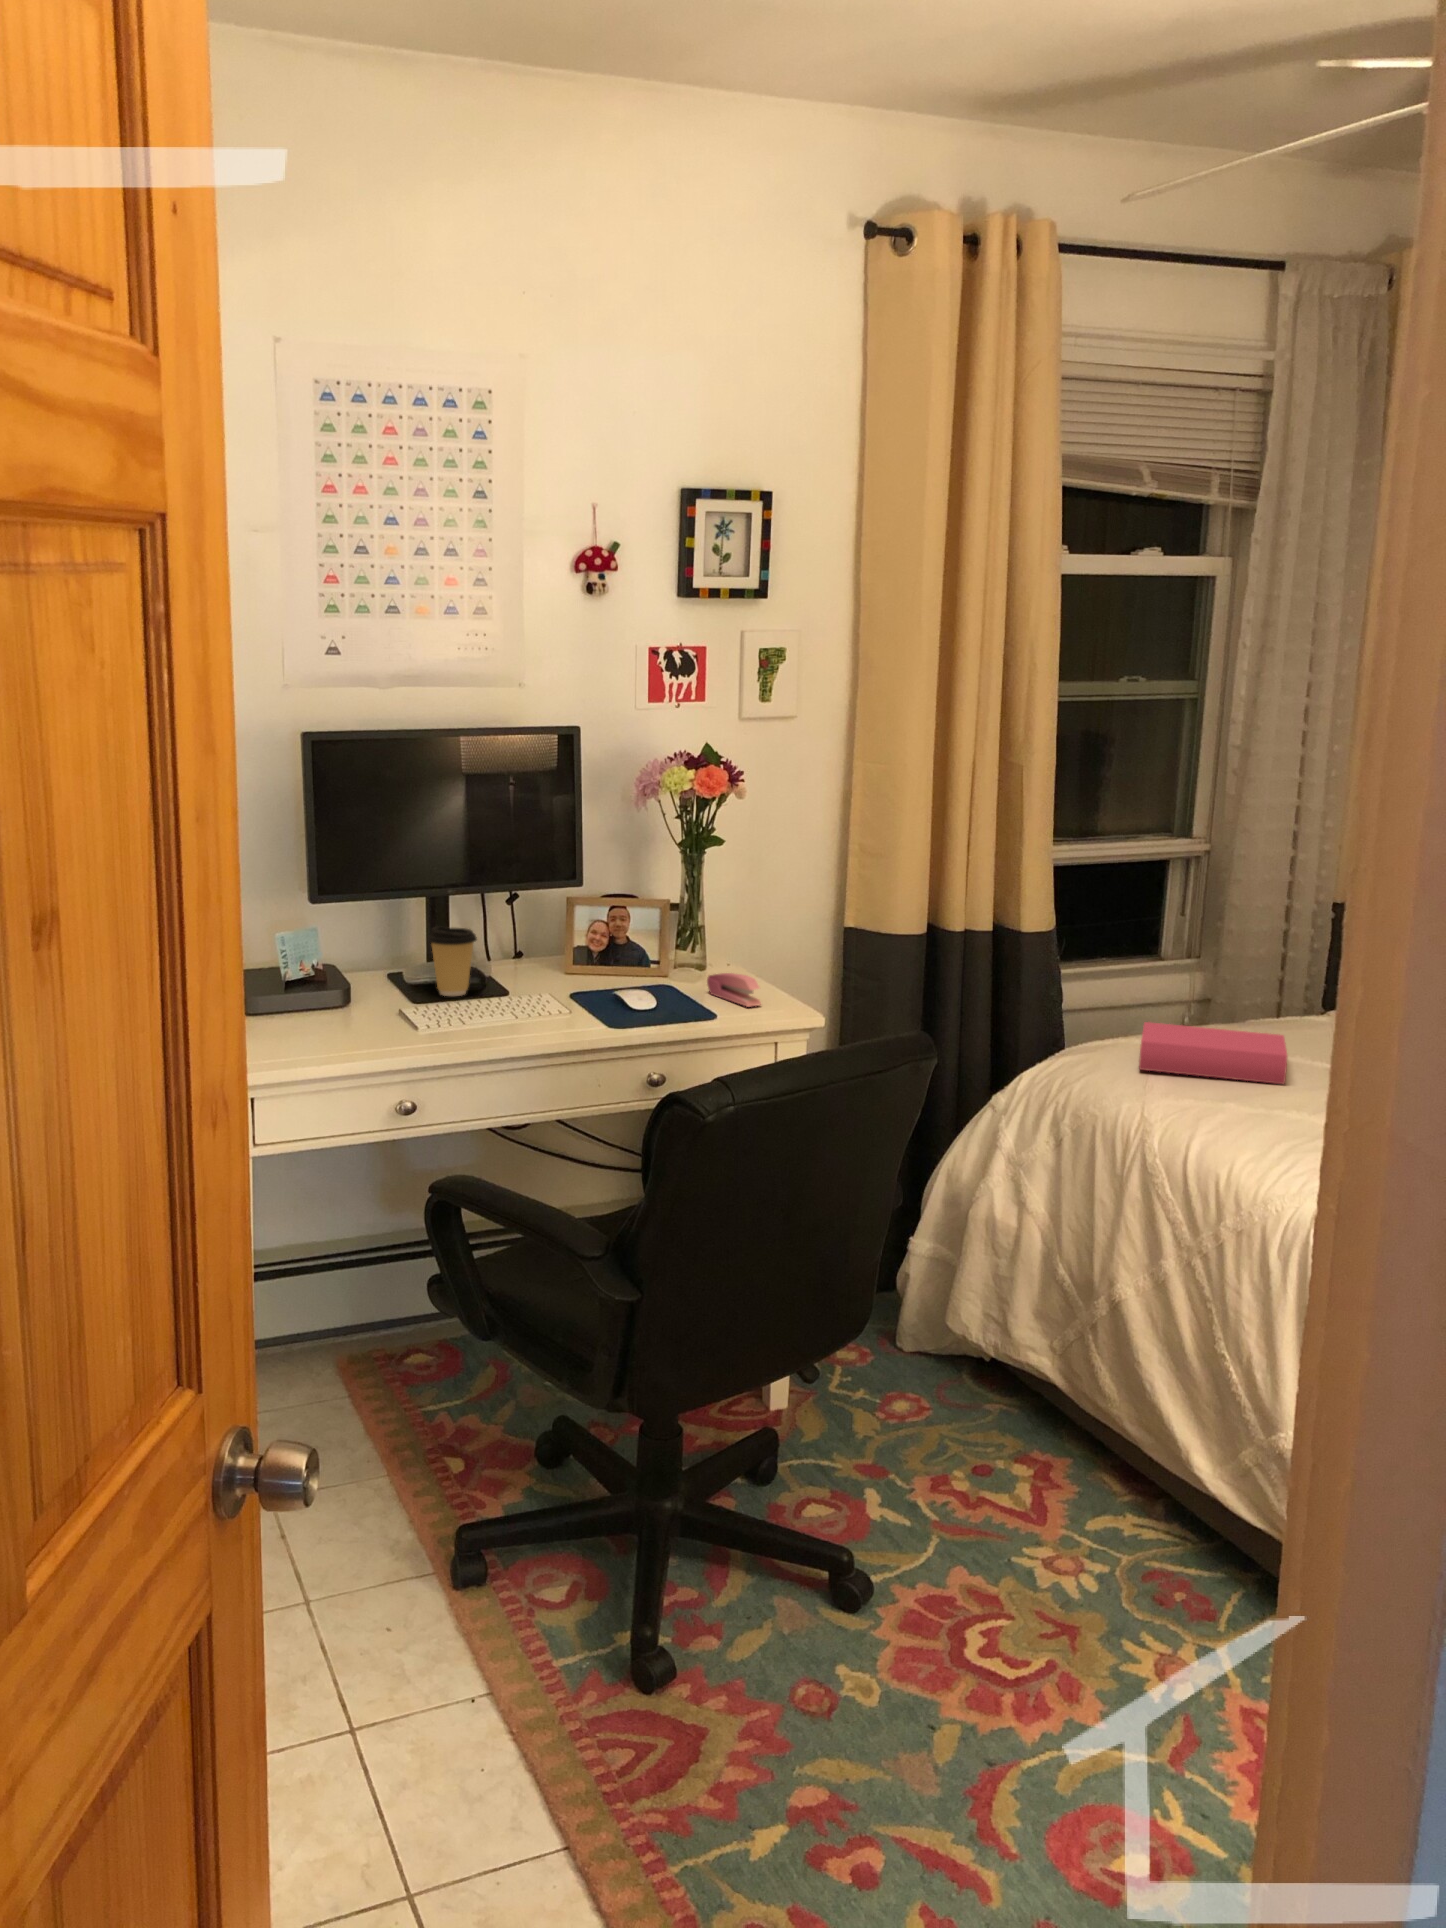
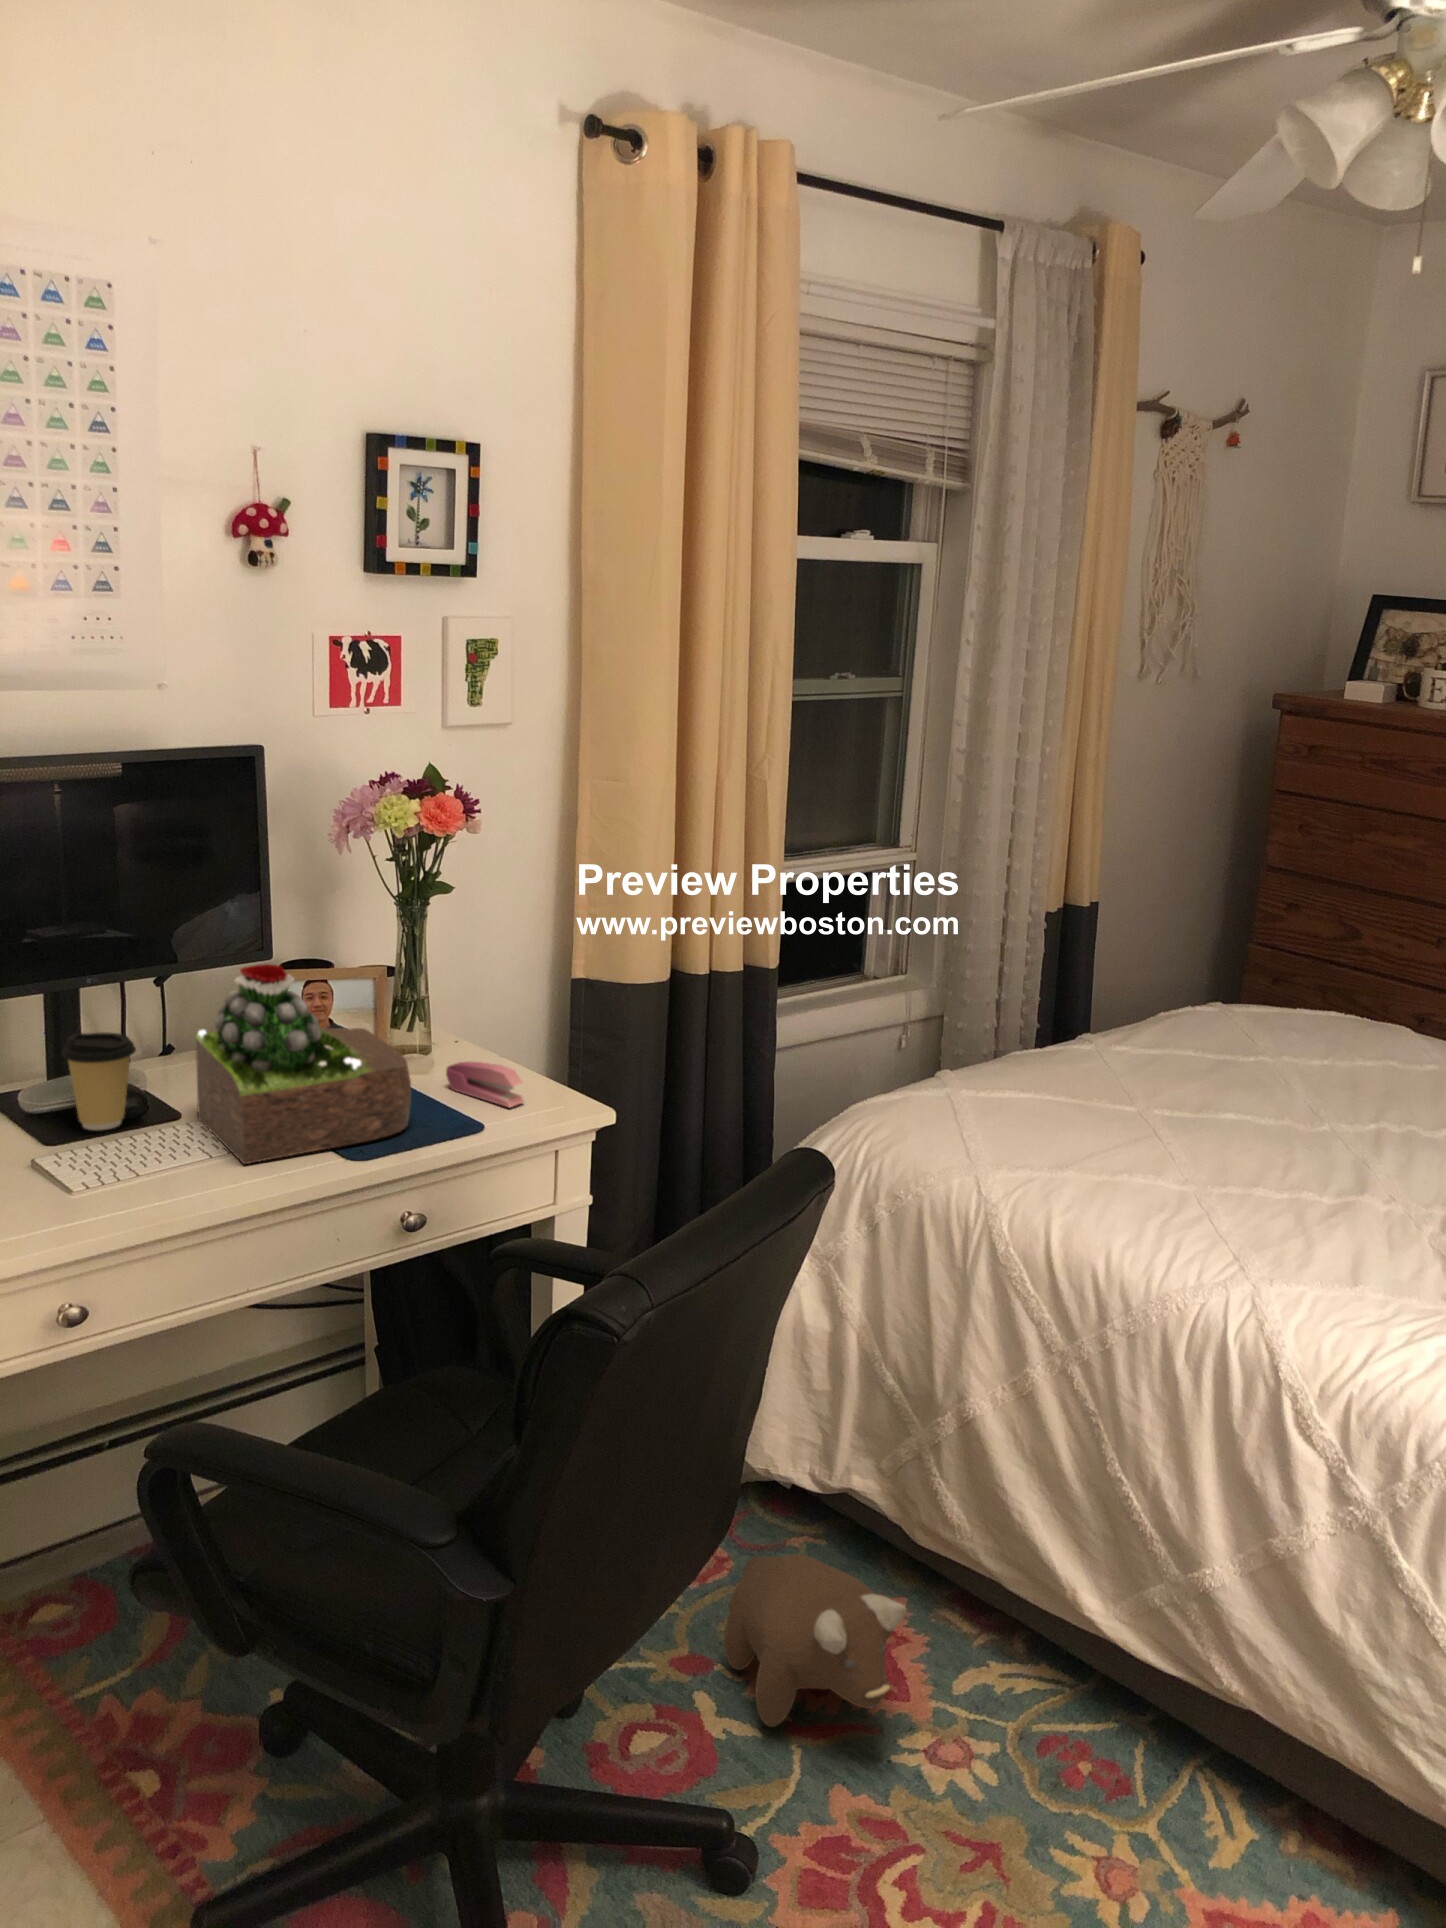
succulent plant: none [518,880,667,1022] -> present [196,964,411,1164]
book: present [1139,1022,1287,1084] -> none [947,1082,1118,1149]
plush toy: none [892,1388,1027,1520] -> present [724,1555,906,1727]

